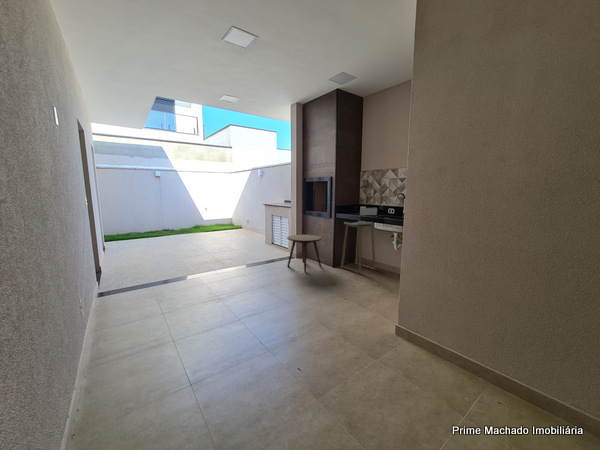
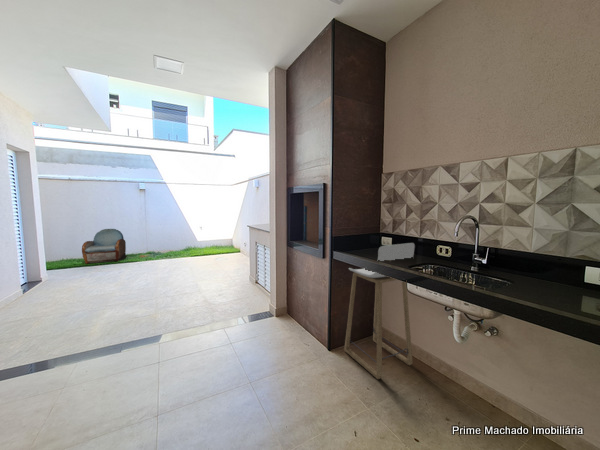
armchair: none [116,209,148,238] -> present [82,229,127,264]
side table: present [287,235,322,271] -> none [247,282,309,362]

